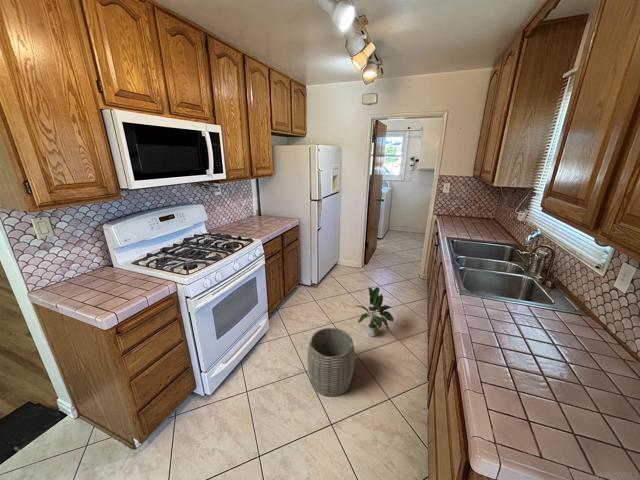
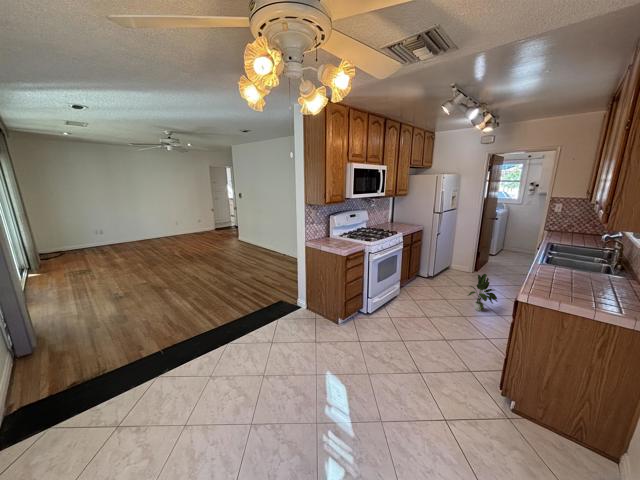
woven basket: present [307,328,355,397] -> none [431,291,465,331]

